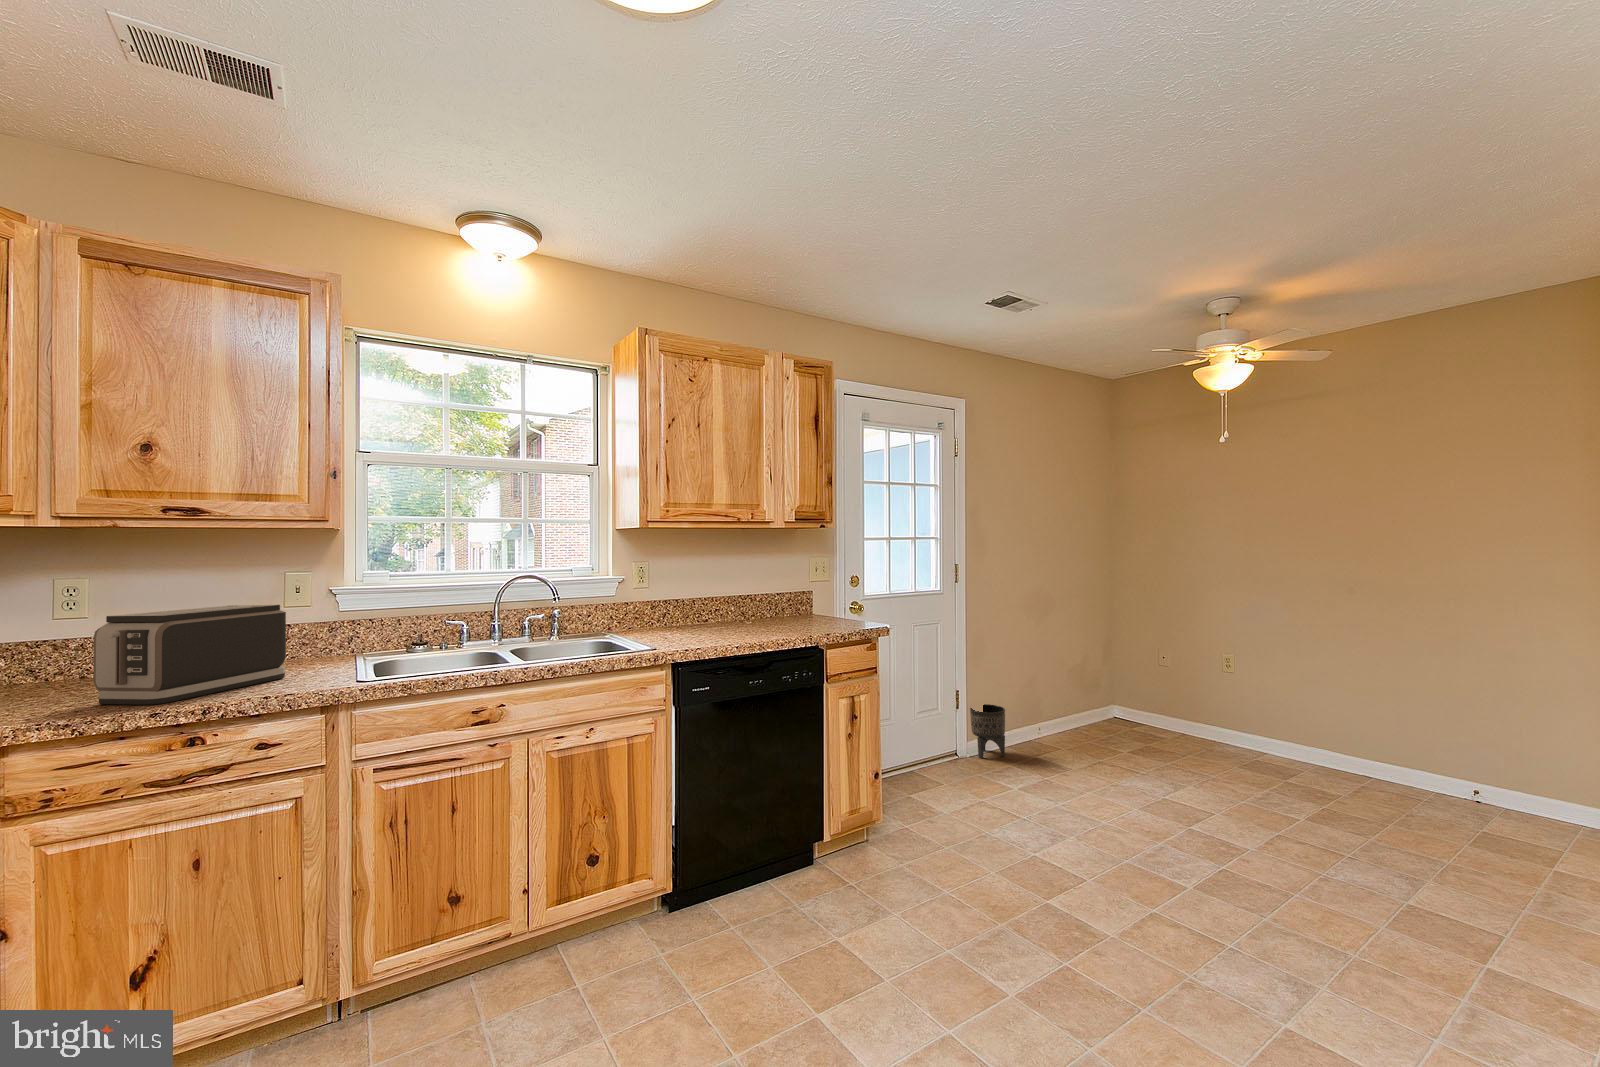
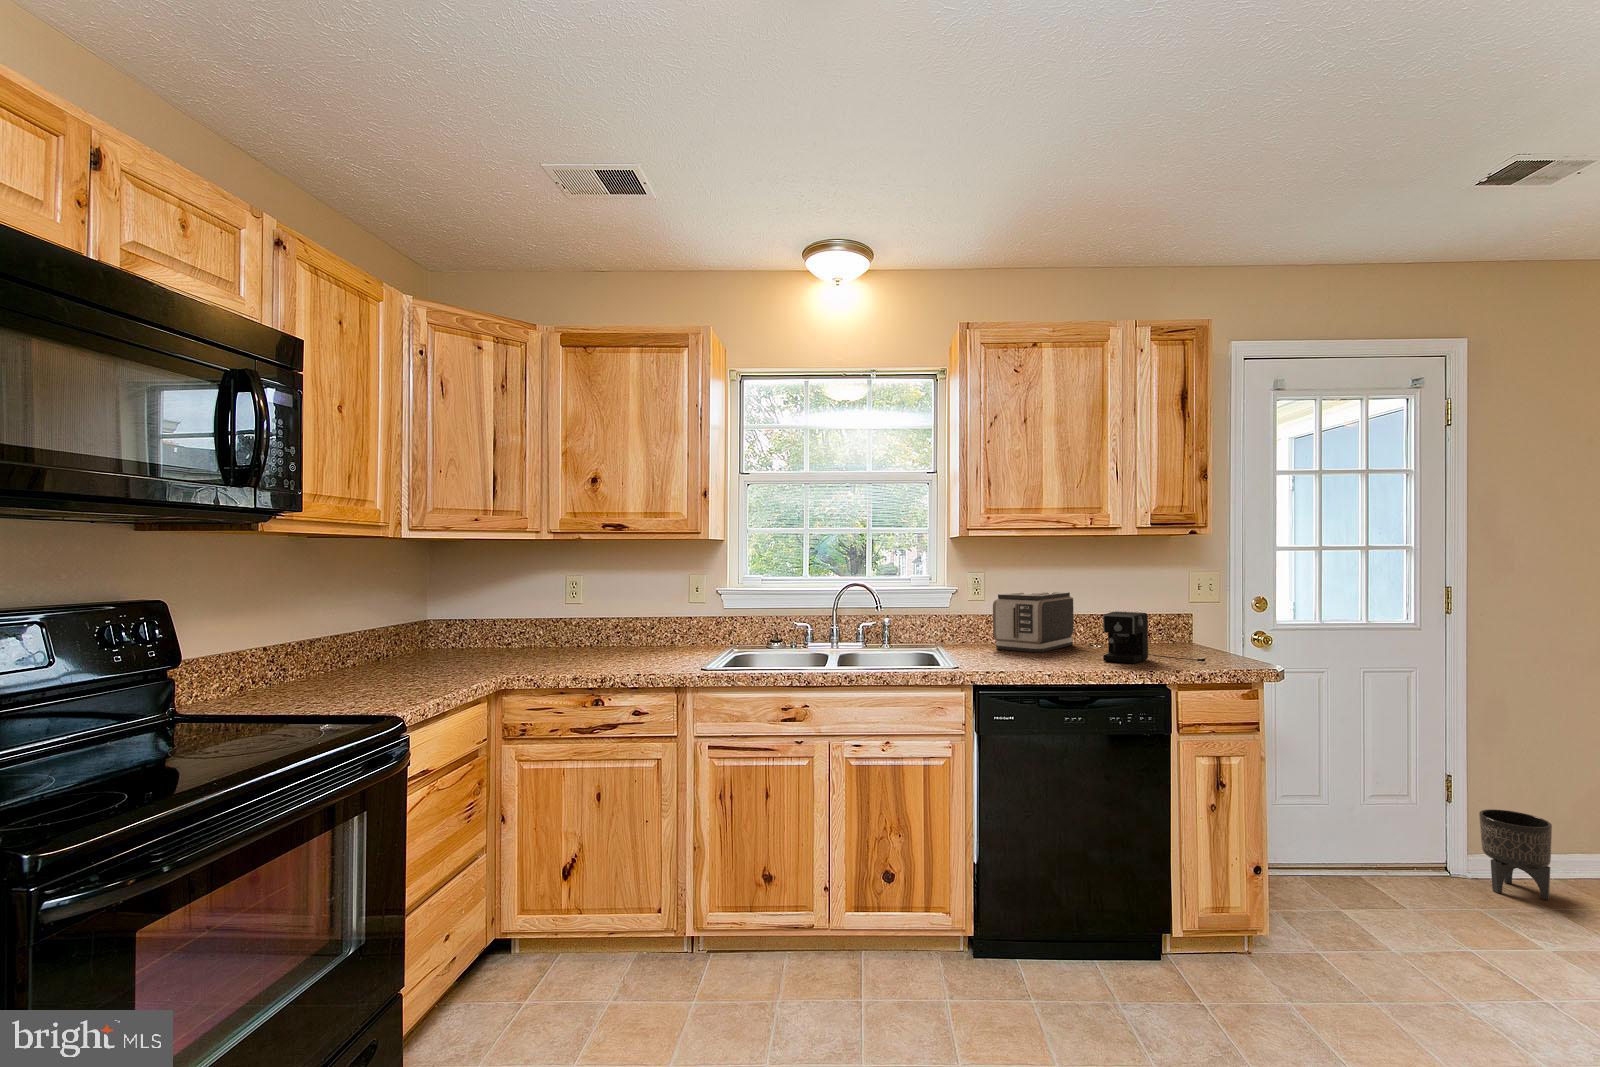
coffee maker: none [766,588,837,629] -> present [1103,611,1205,663]
toaster: present [93,605,286,705] -> present [993,592,1074,652]

